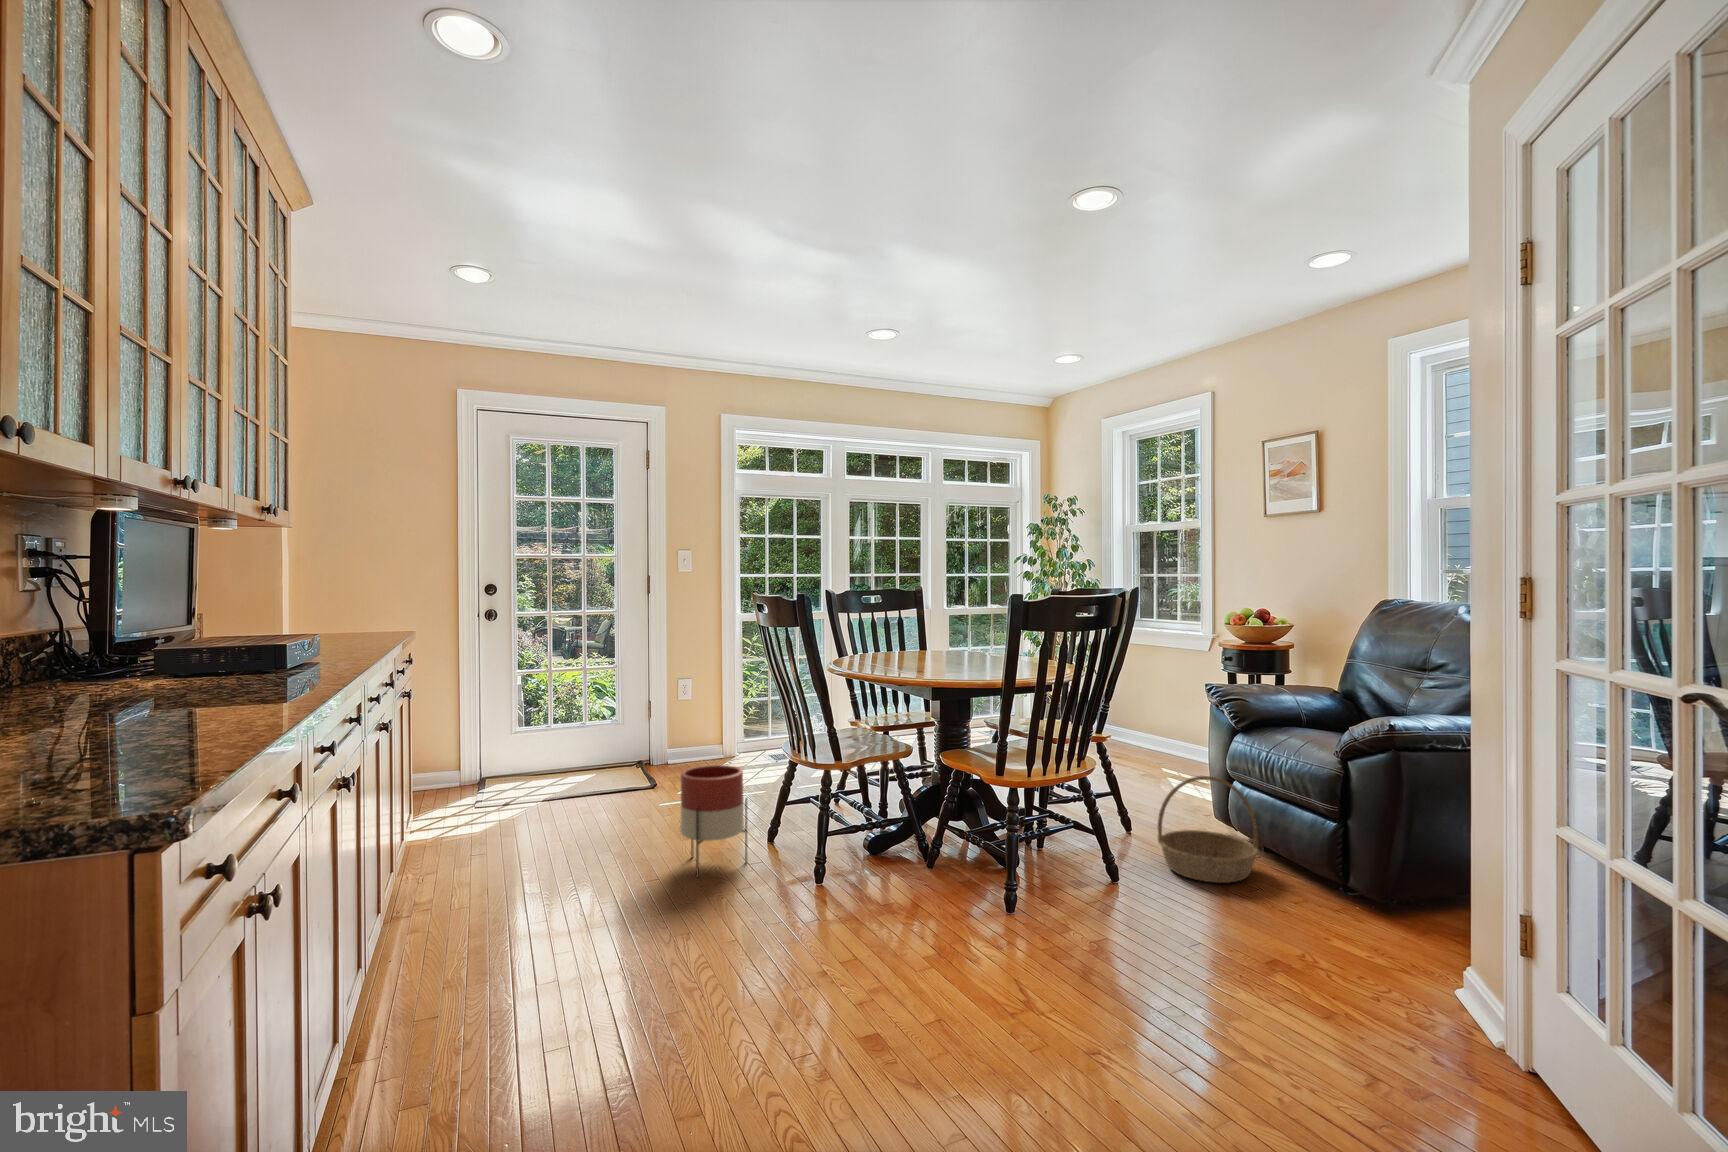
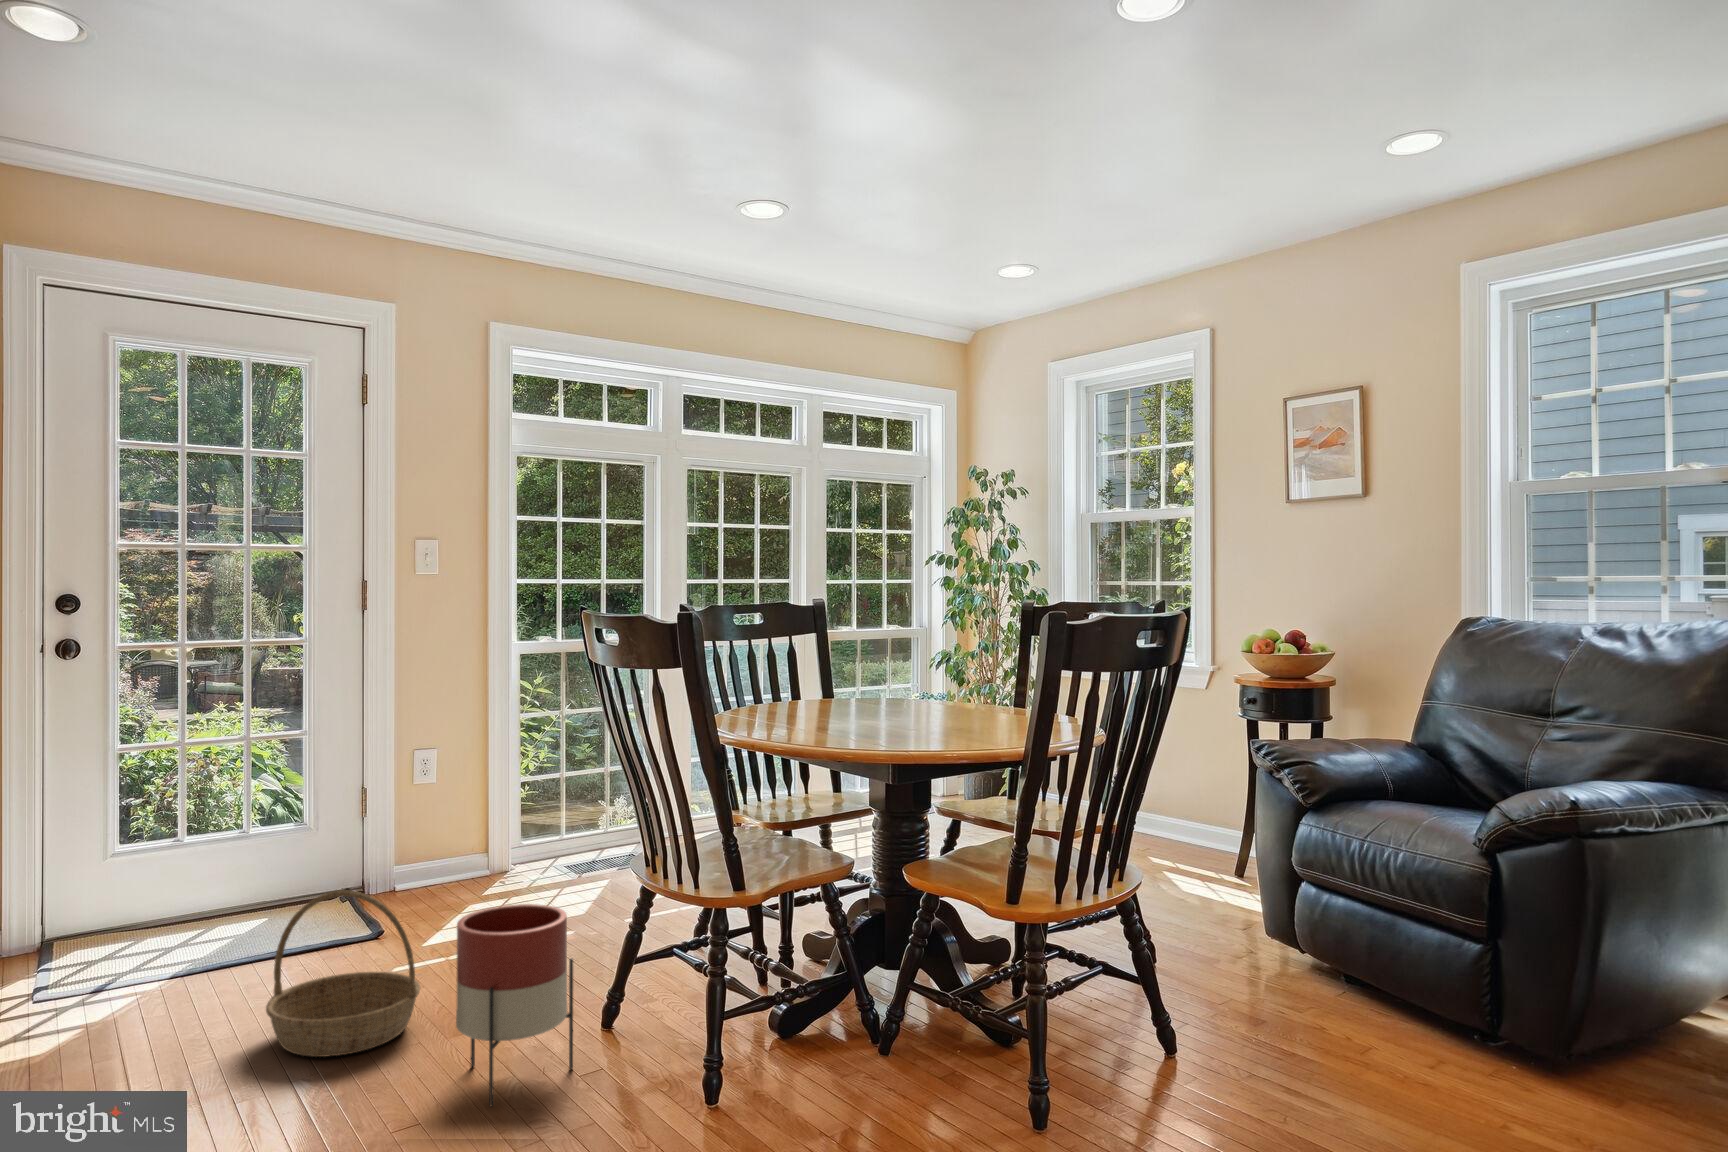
basket: present [1158,776,1259,883] -> present [266,890,420,1057]

